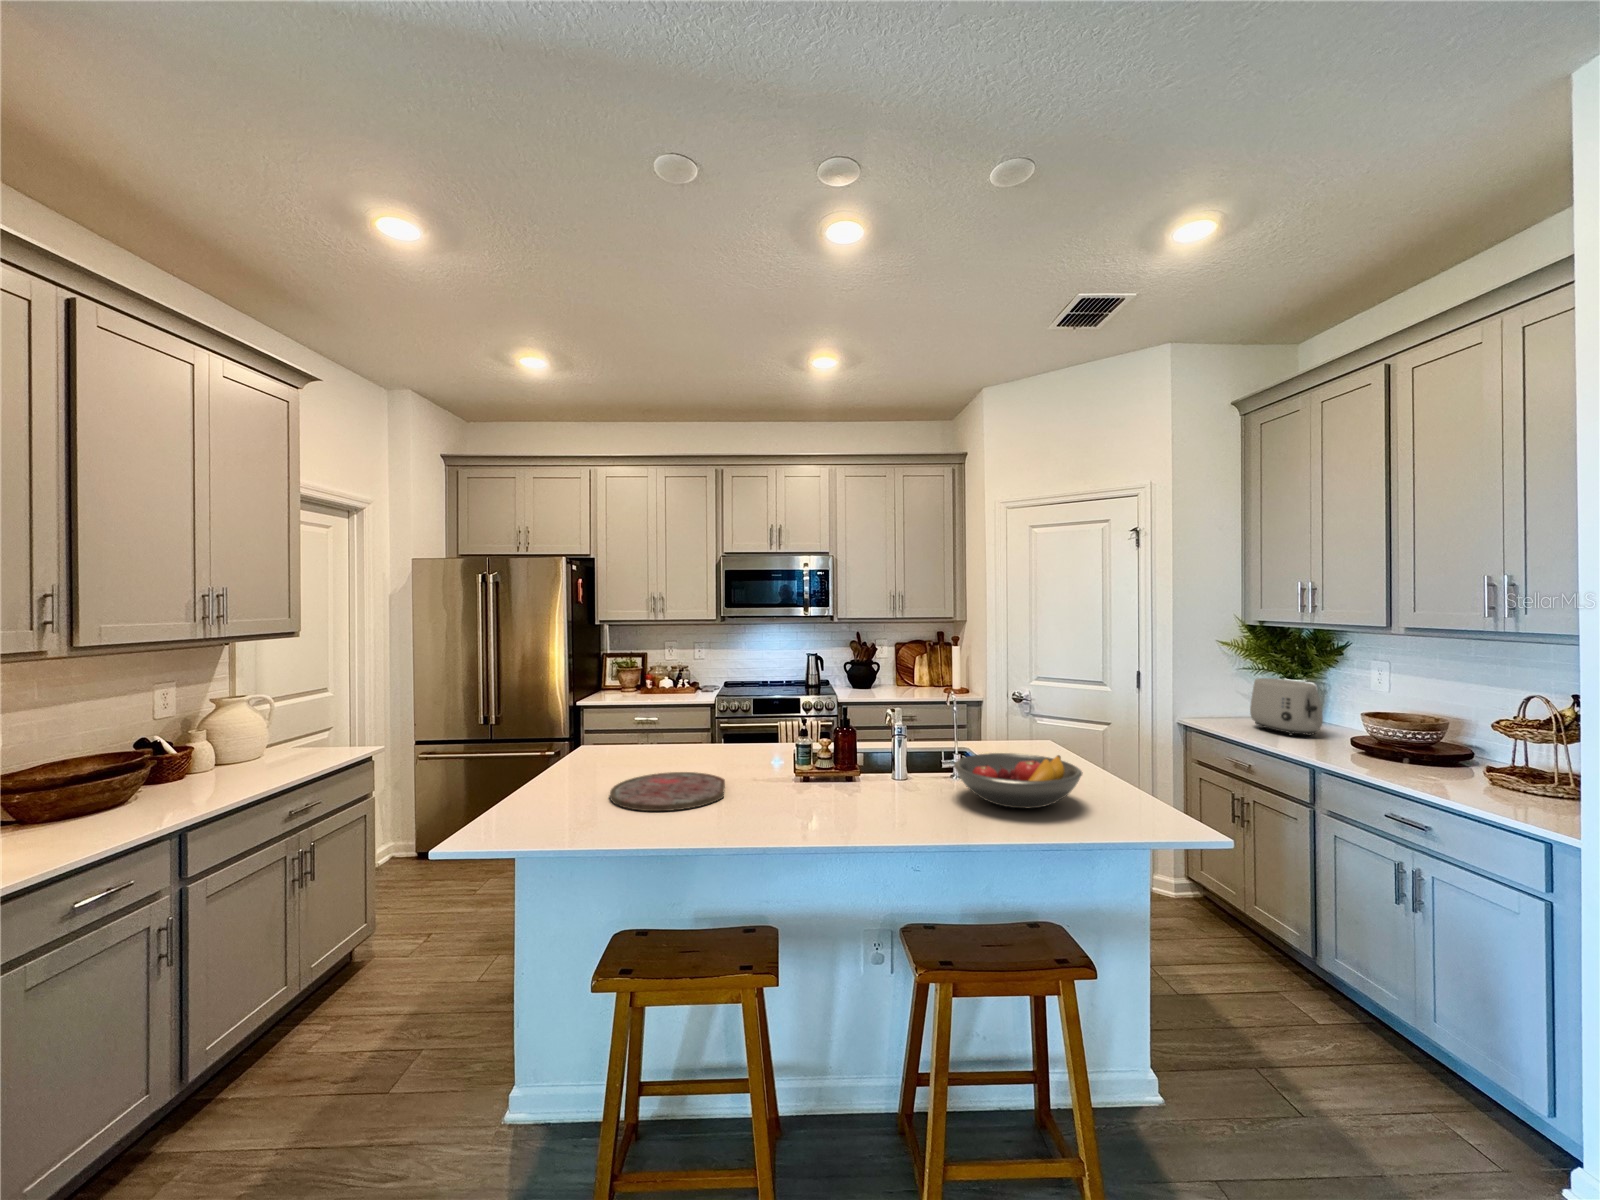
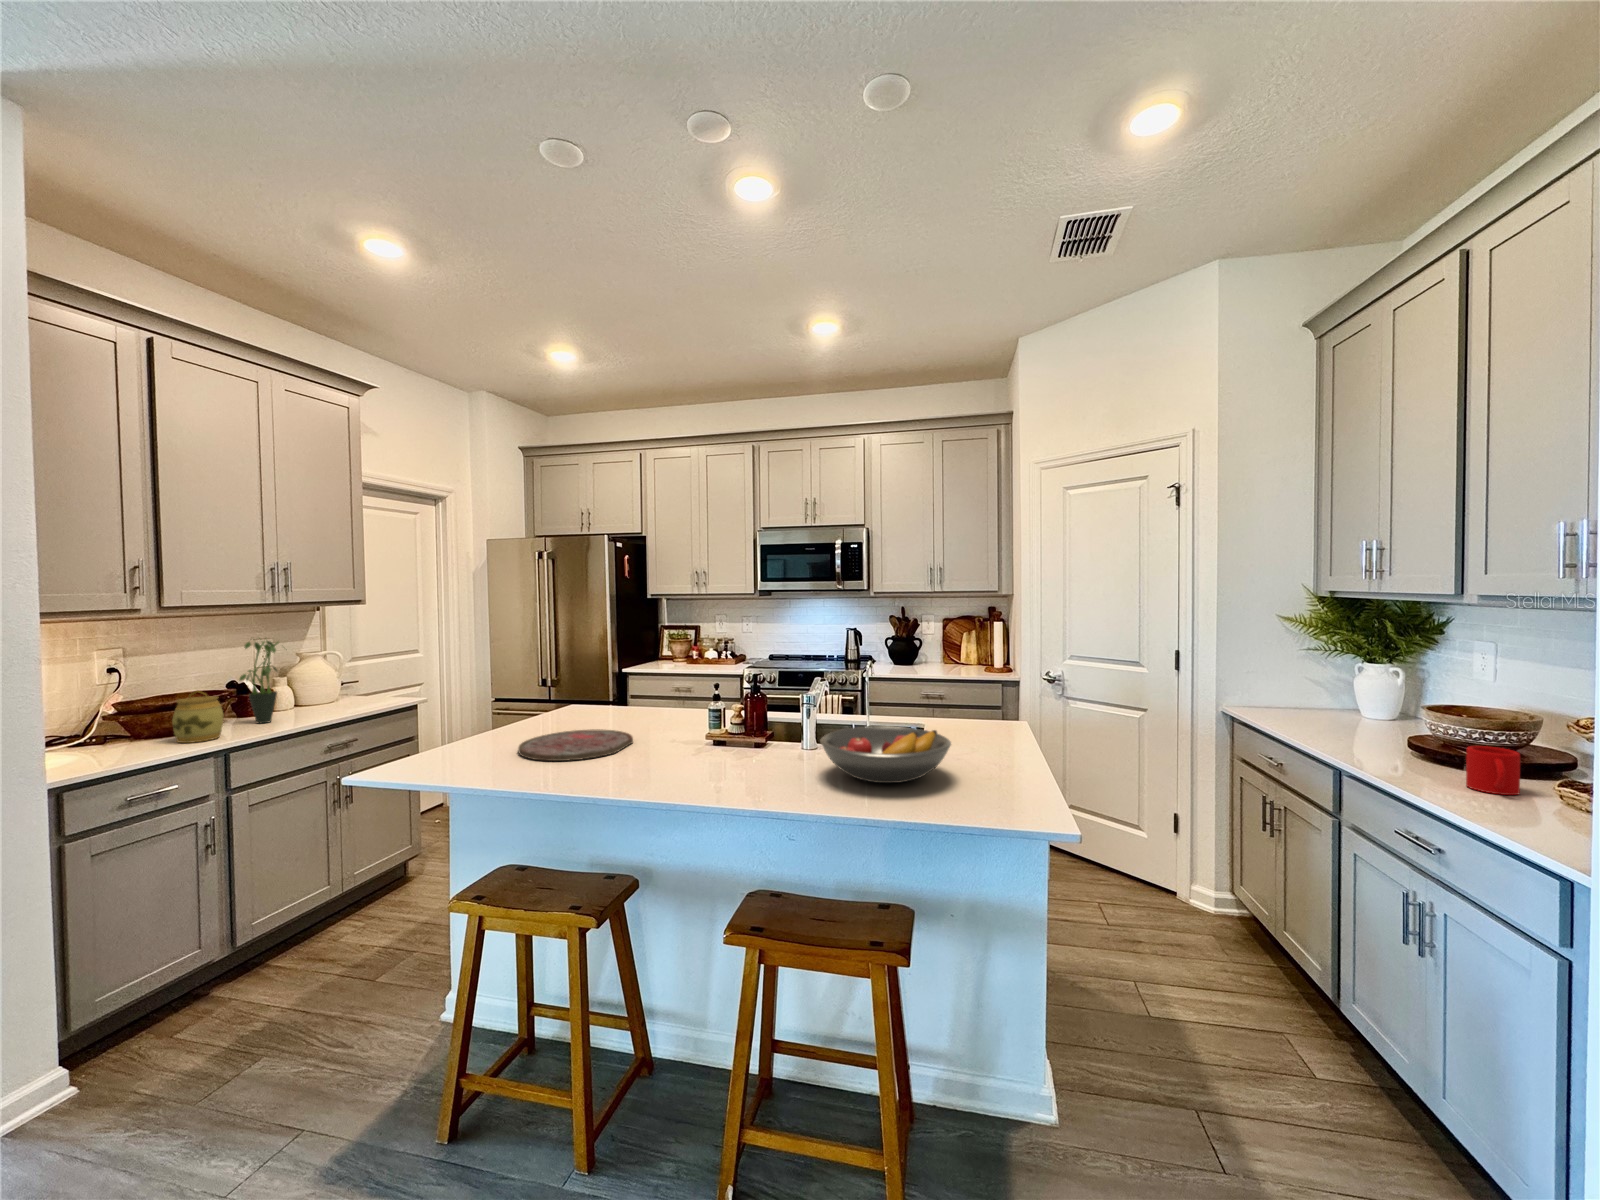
toaster: present [1250,678,1323,736] -> none [1304,661,1387,733]
potted plant: none [175,681,236,790] -> present [240,639,278,723]
mug: none [1425,744,1465,781] -> present [1466,746,1520,795]
jar: none [104,753,171,823] -> present [172,690,223,743]

